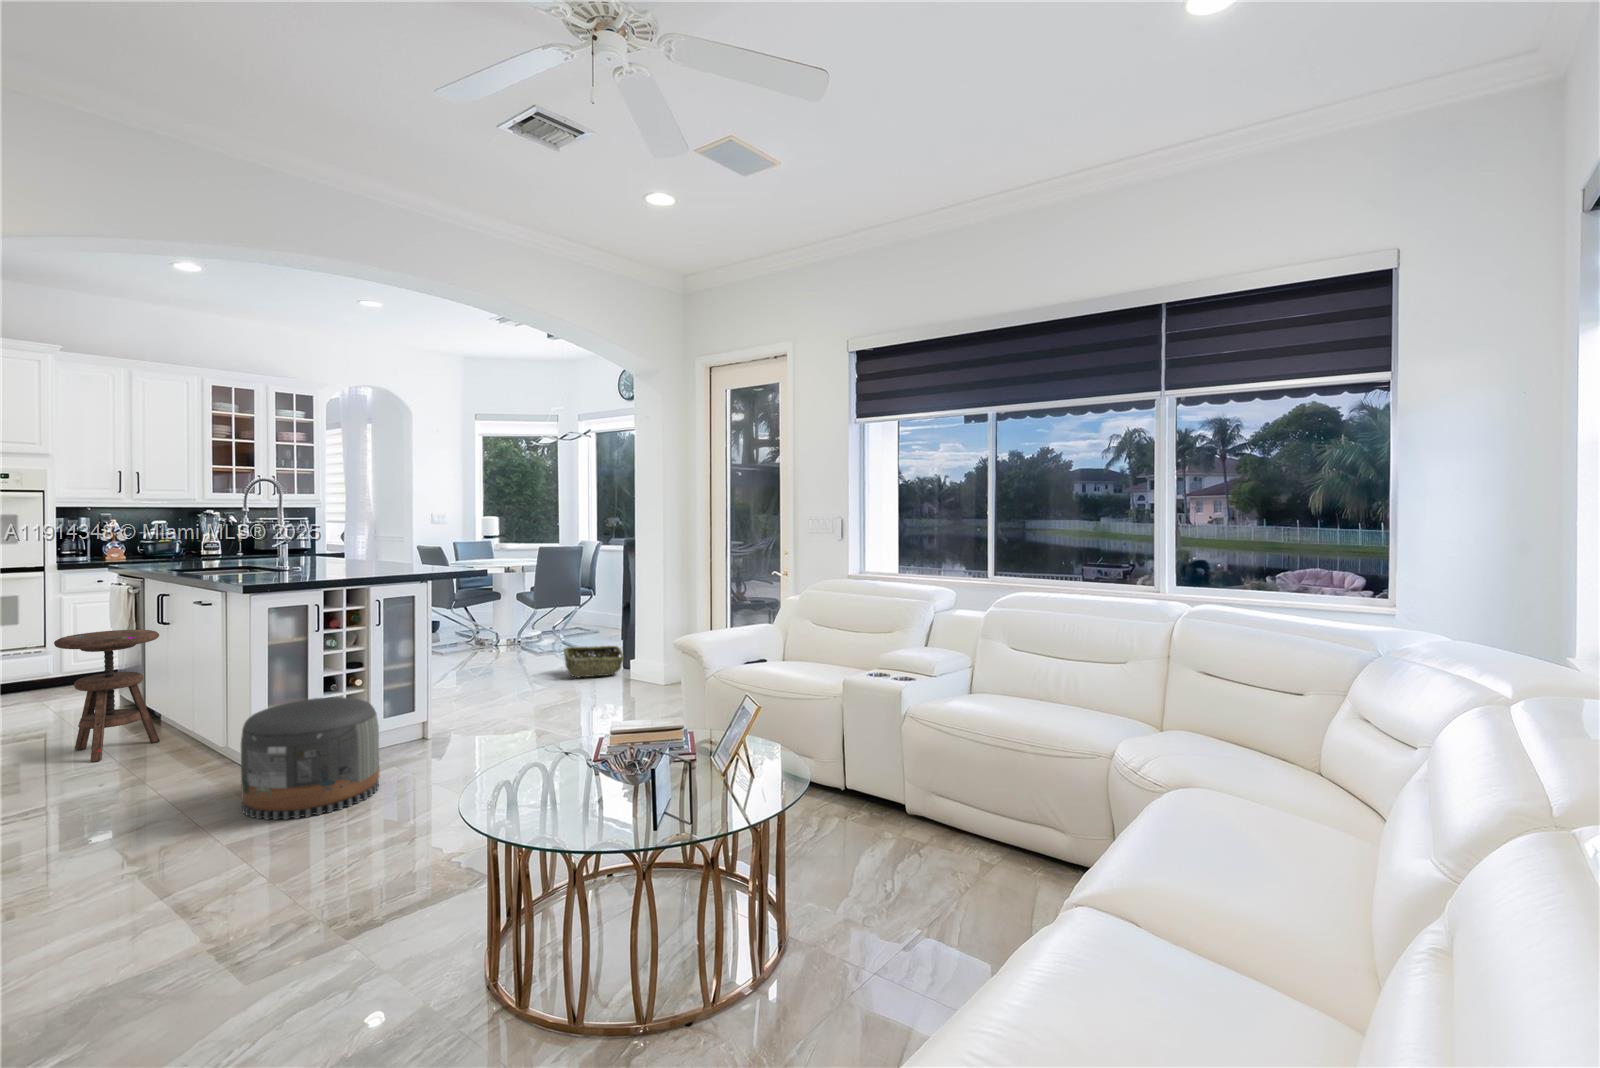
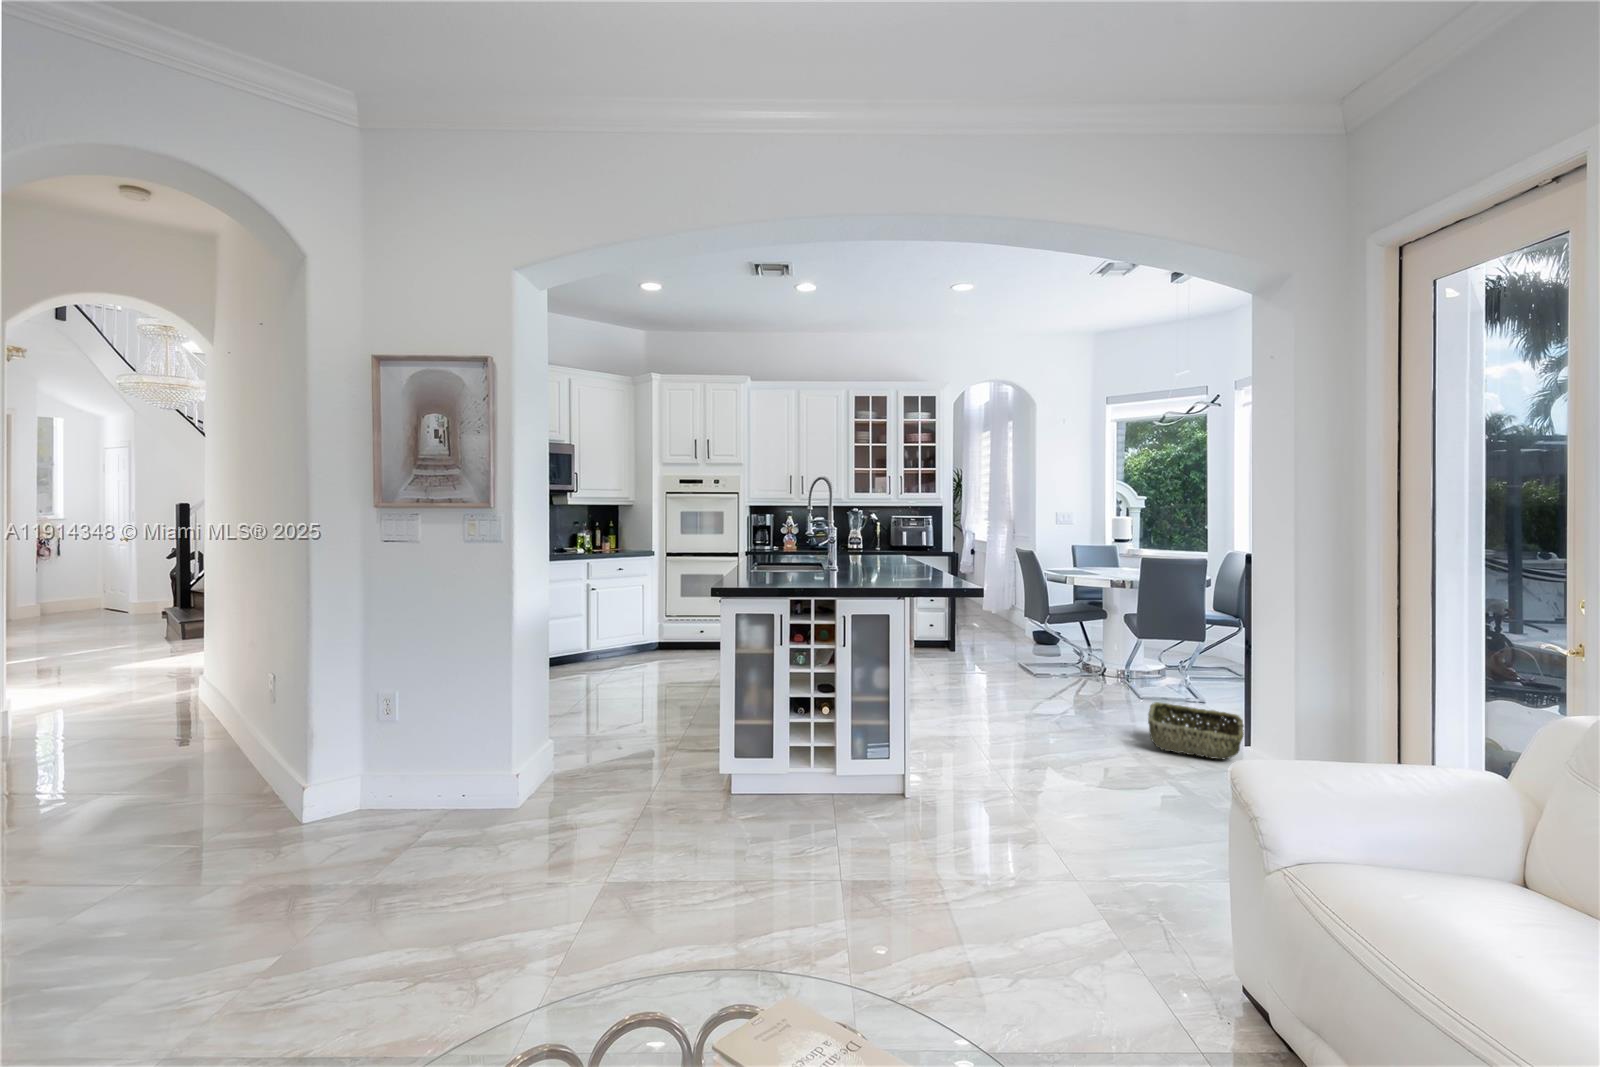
side table: present [54,630,160,762] -> none [656,614,726,730]
pouf: present [241,697,379,820] -> none [658,723,795,876]

